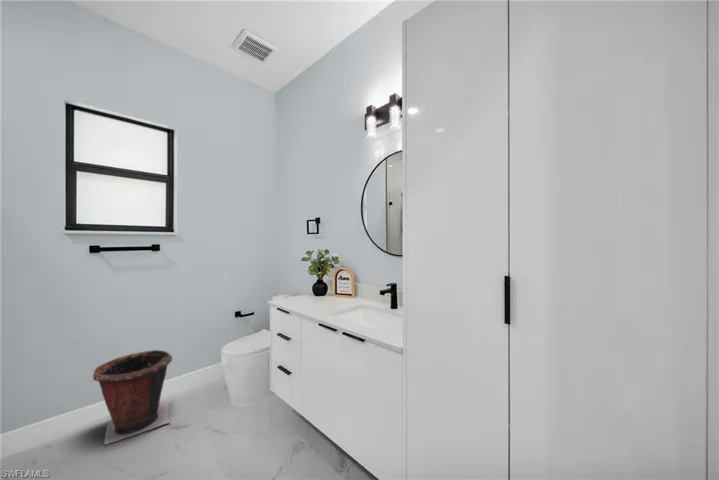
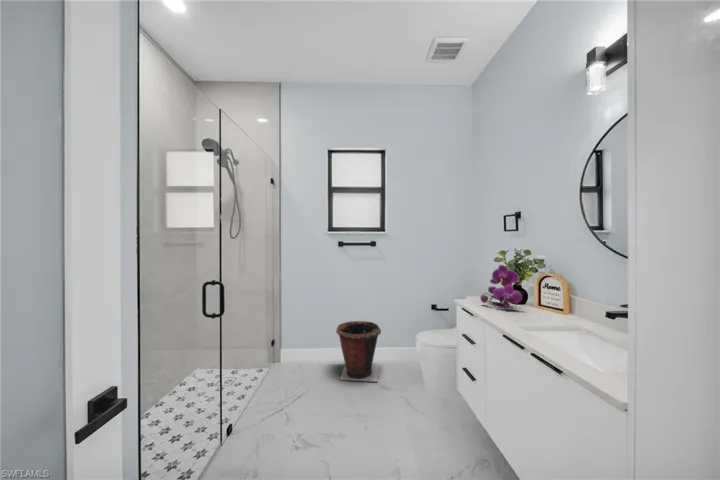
flower: none [294,264,327,301] -> present [480,265,522,307]

